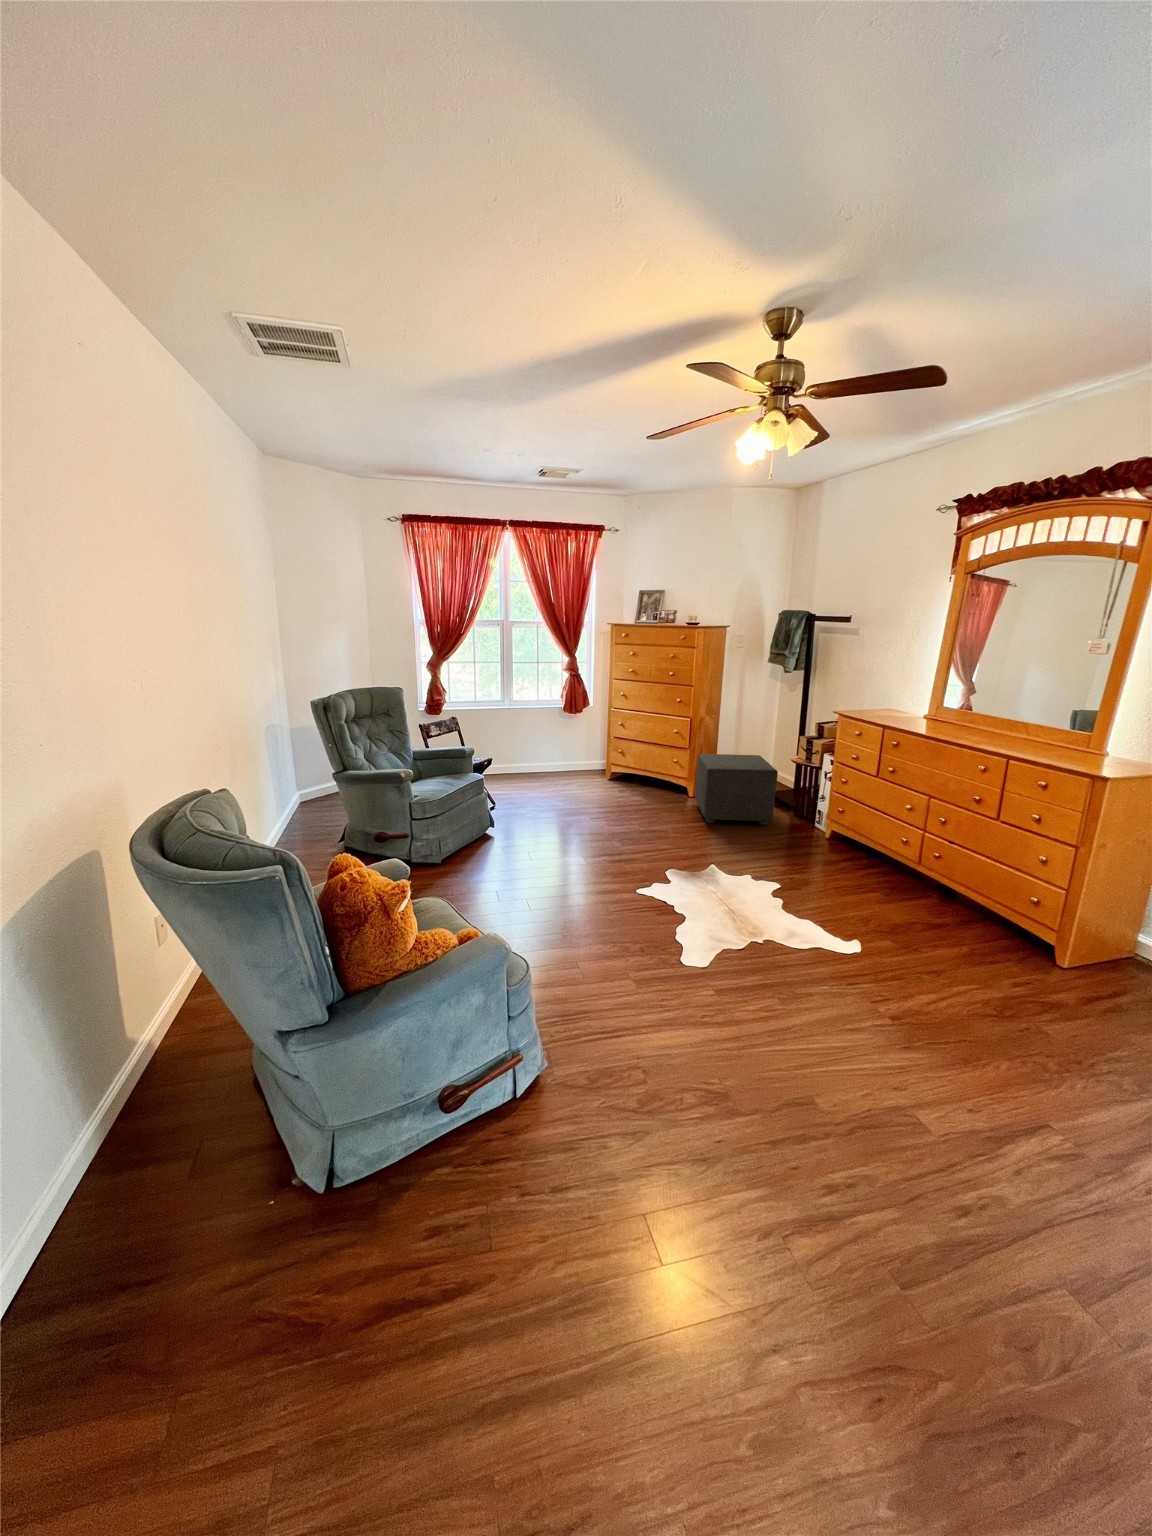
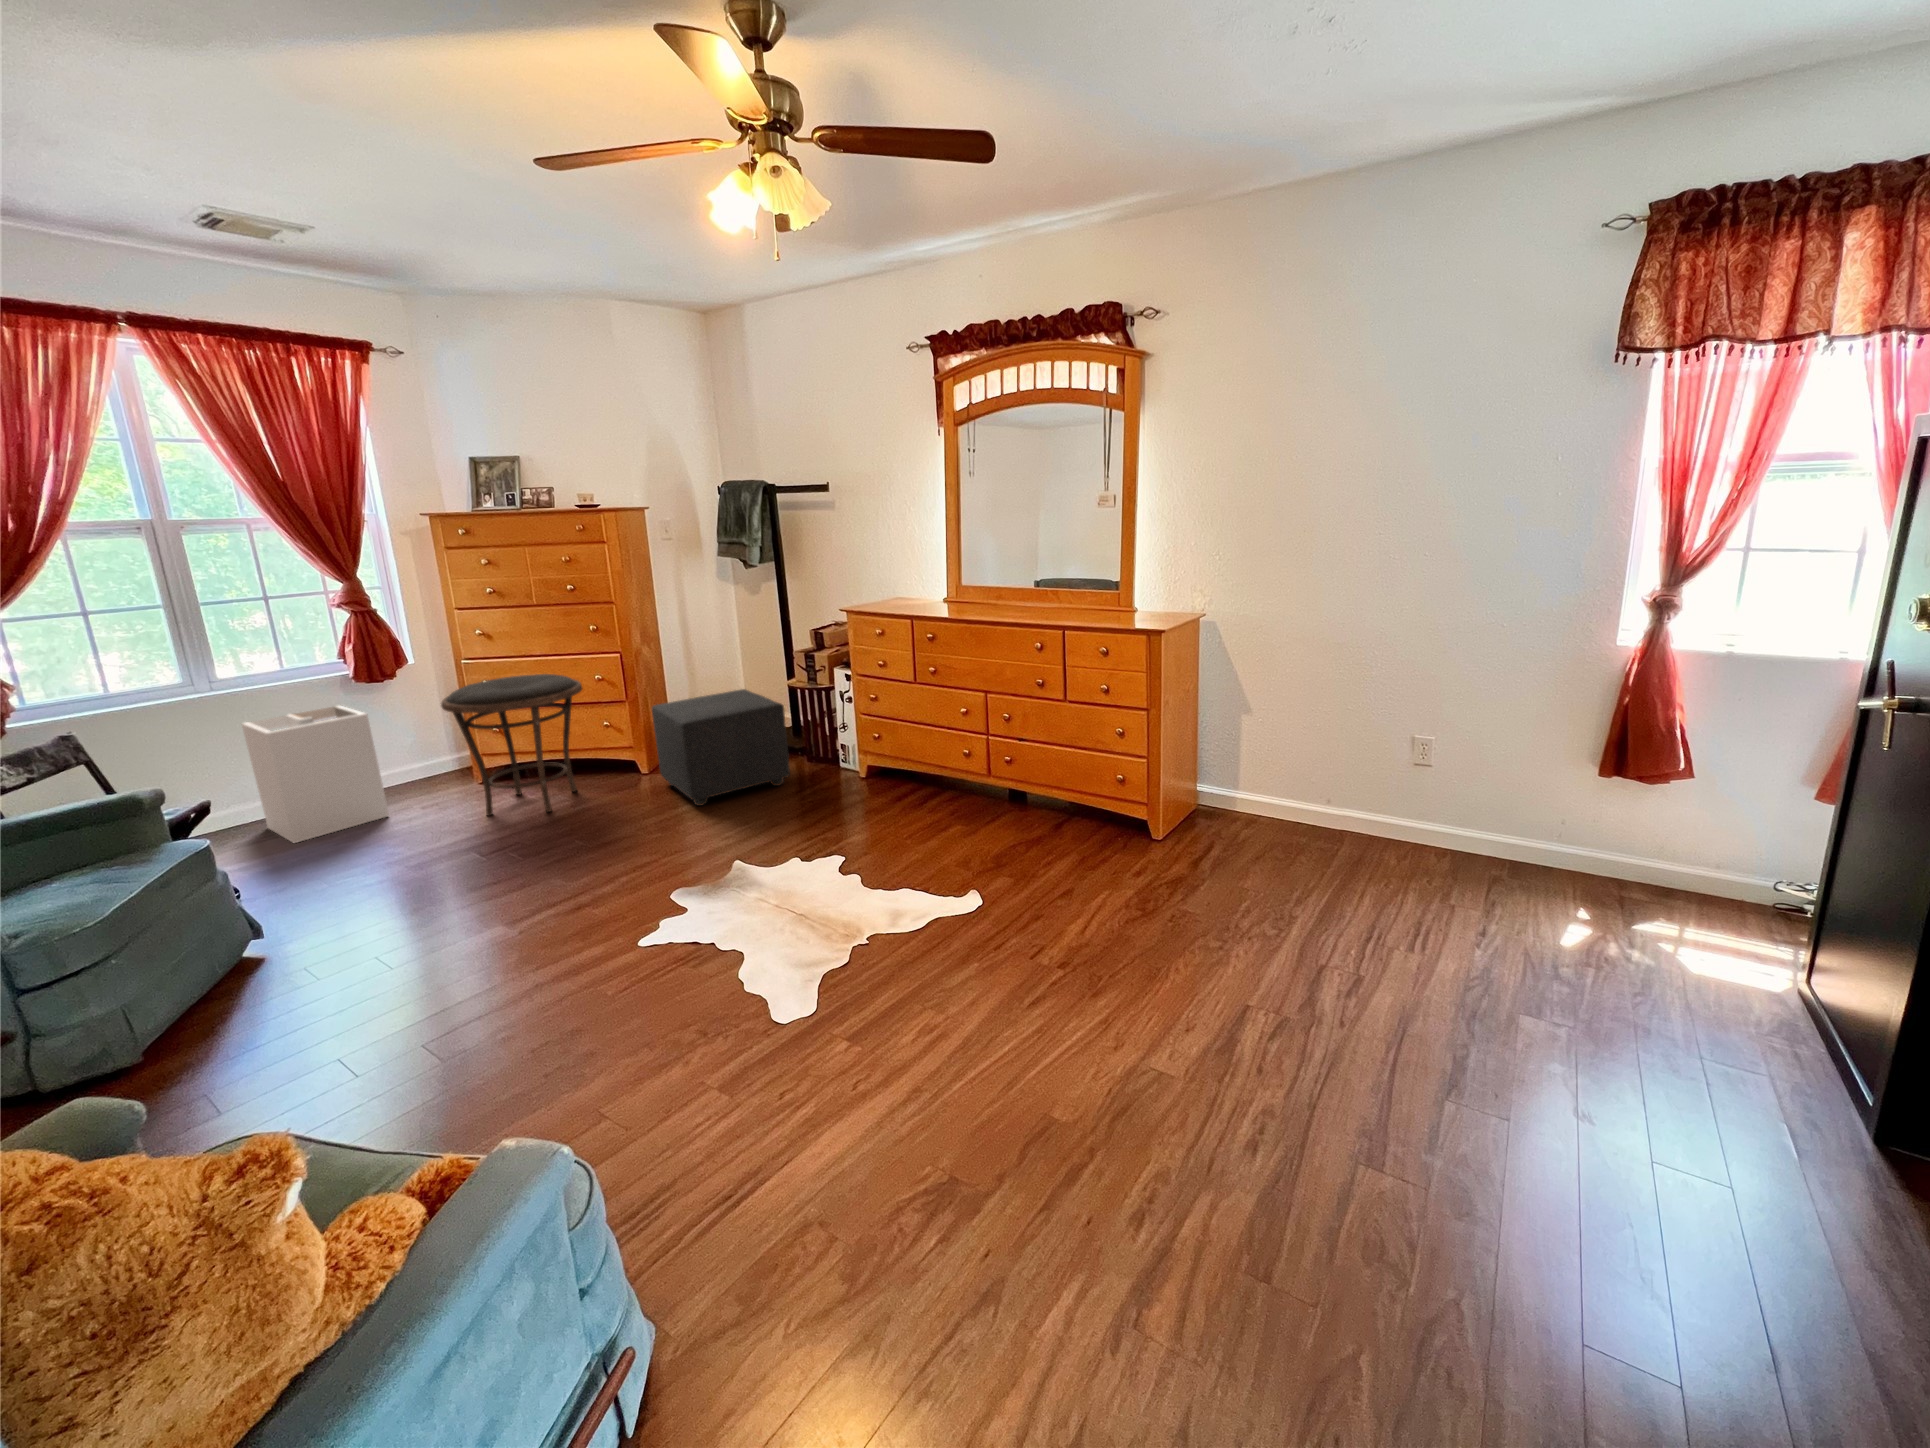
laundry hamper: none [518,722,564,786] -> present [242,706,389,843]
side table: none [593,722,663,803] -> present [441,674,582,816]

